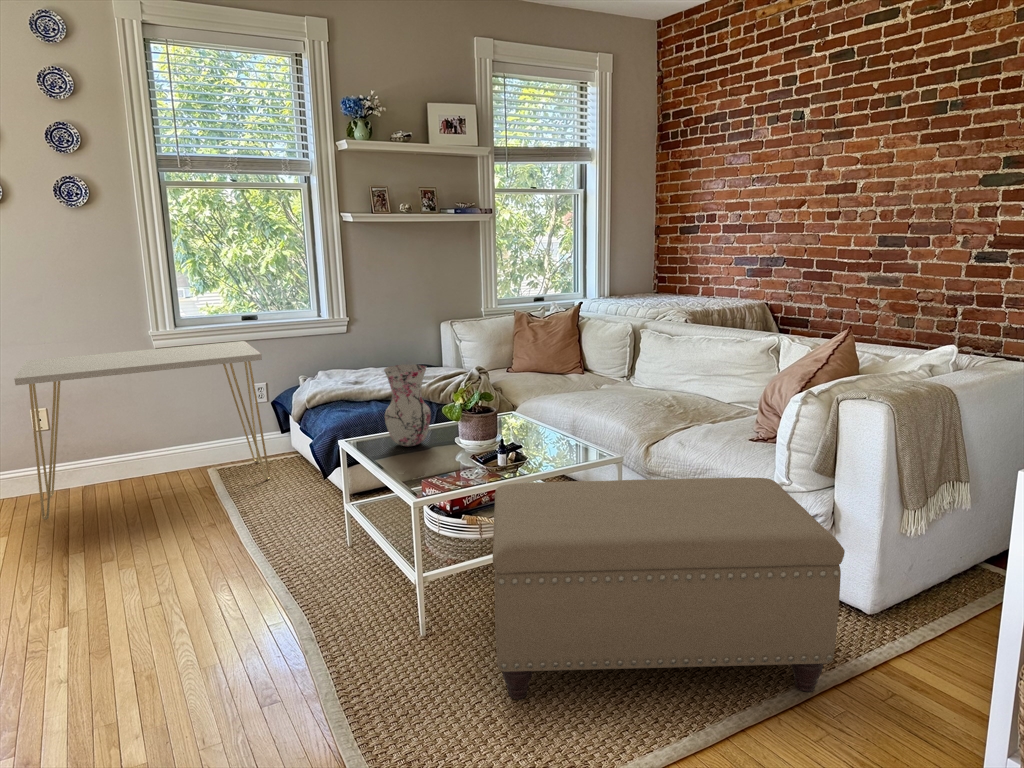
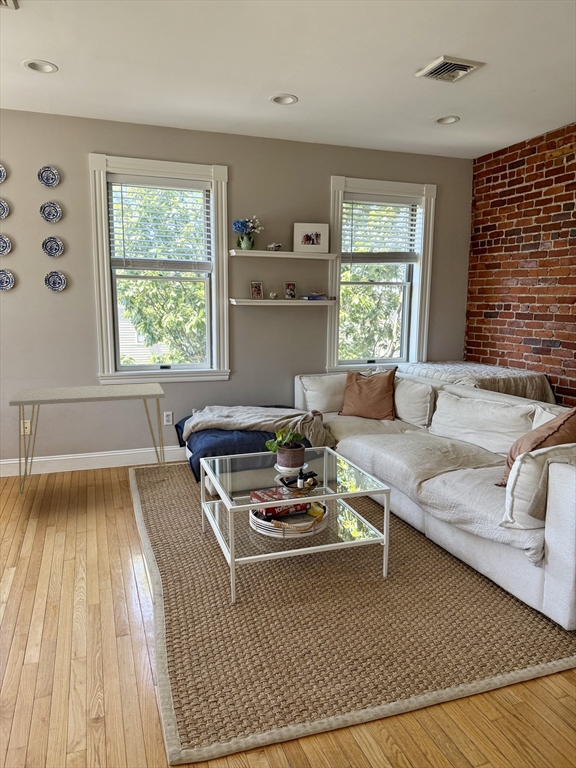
vase: present [384,364,431,446] -> none [231,410,263,467]
ottoman: present [493,477,845,699] -> none [268,502,526,684]

